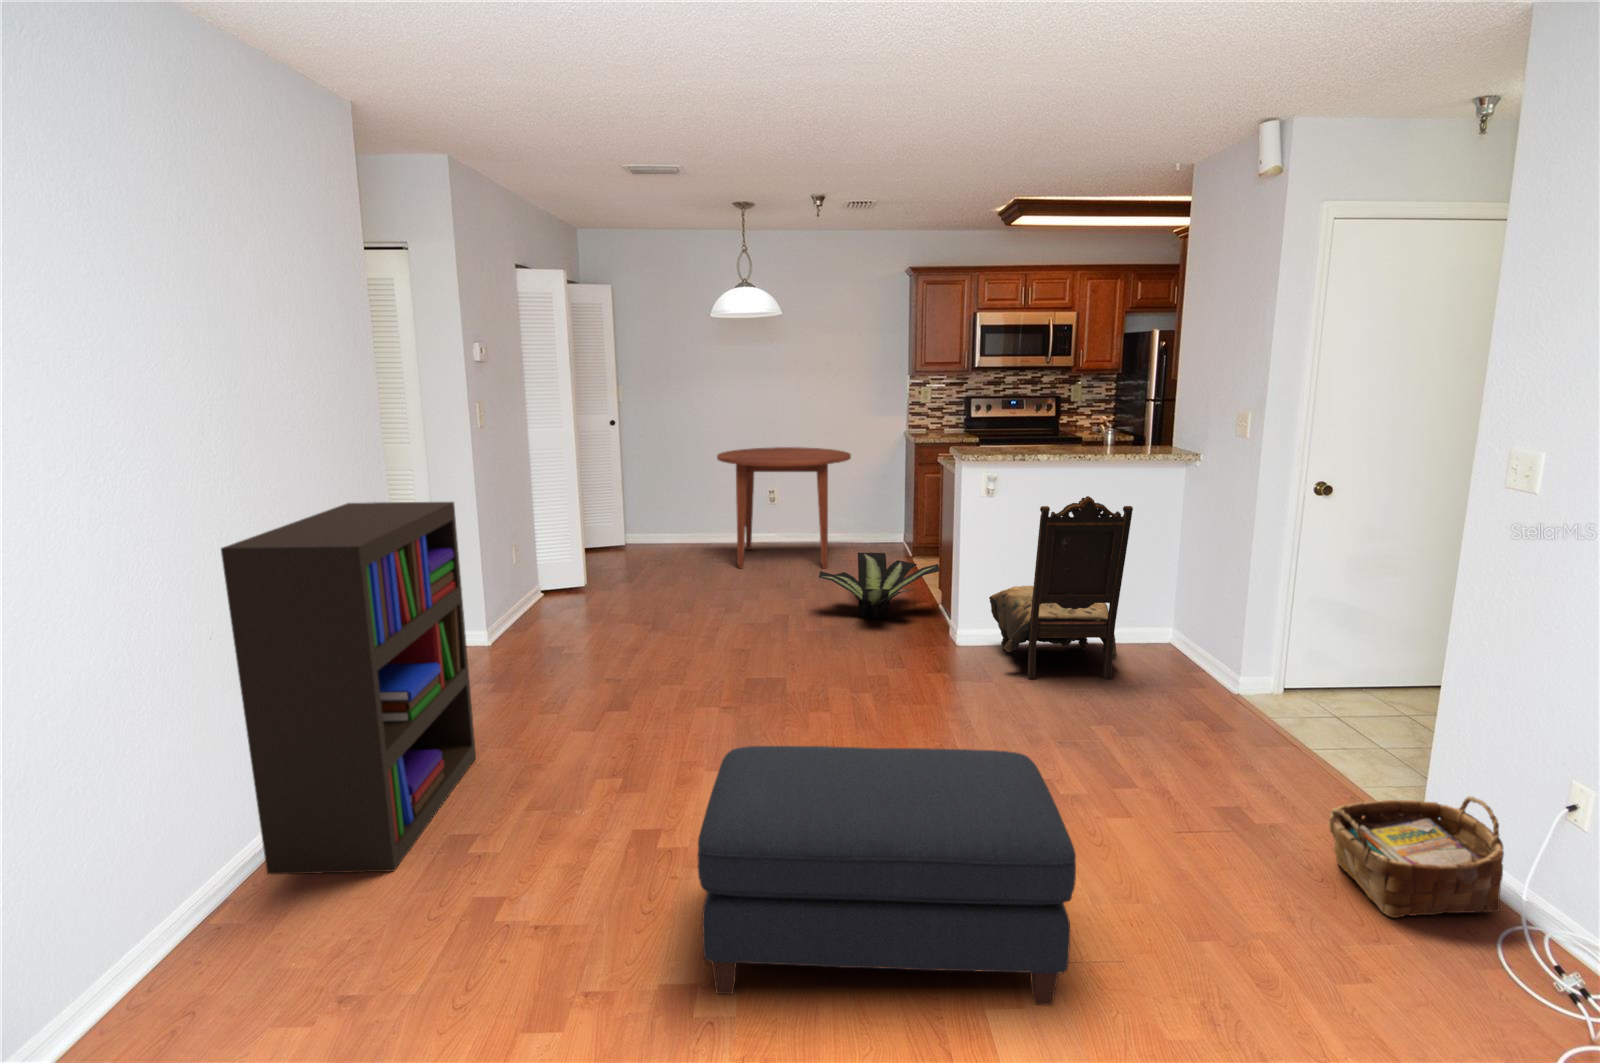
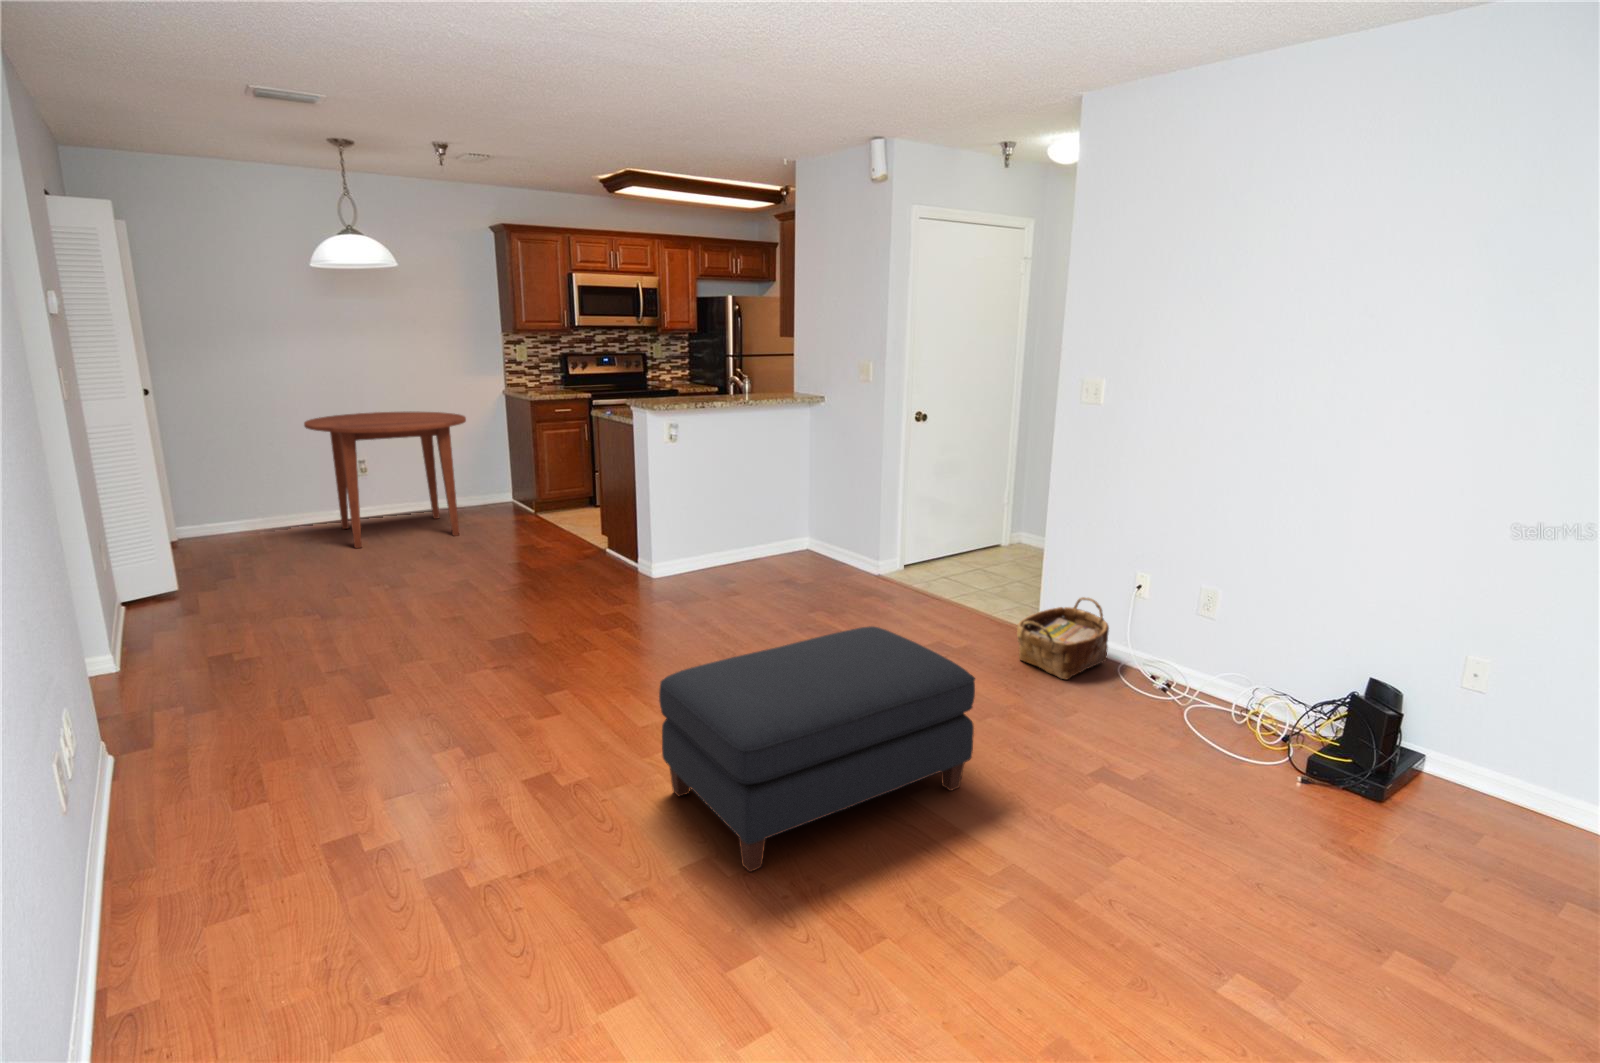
dining chair: present [989,496,1133,679] -> none [681,434,809,594]
bookshelf: present [221,502,476,874] -> none [14,485,301,990]
potted plant: present [819,552,940,620] -> none [495,509,617,573]

